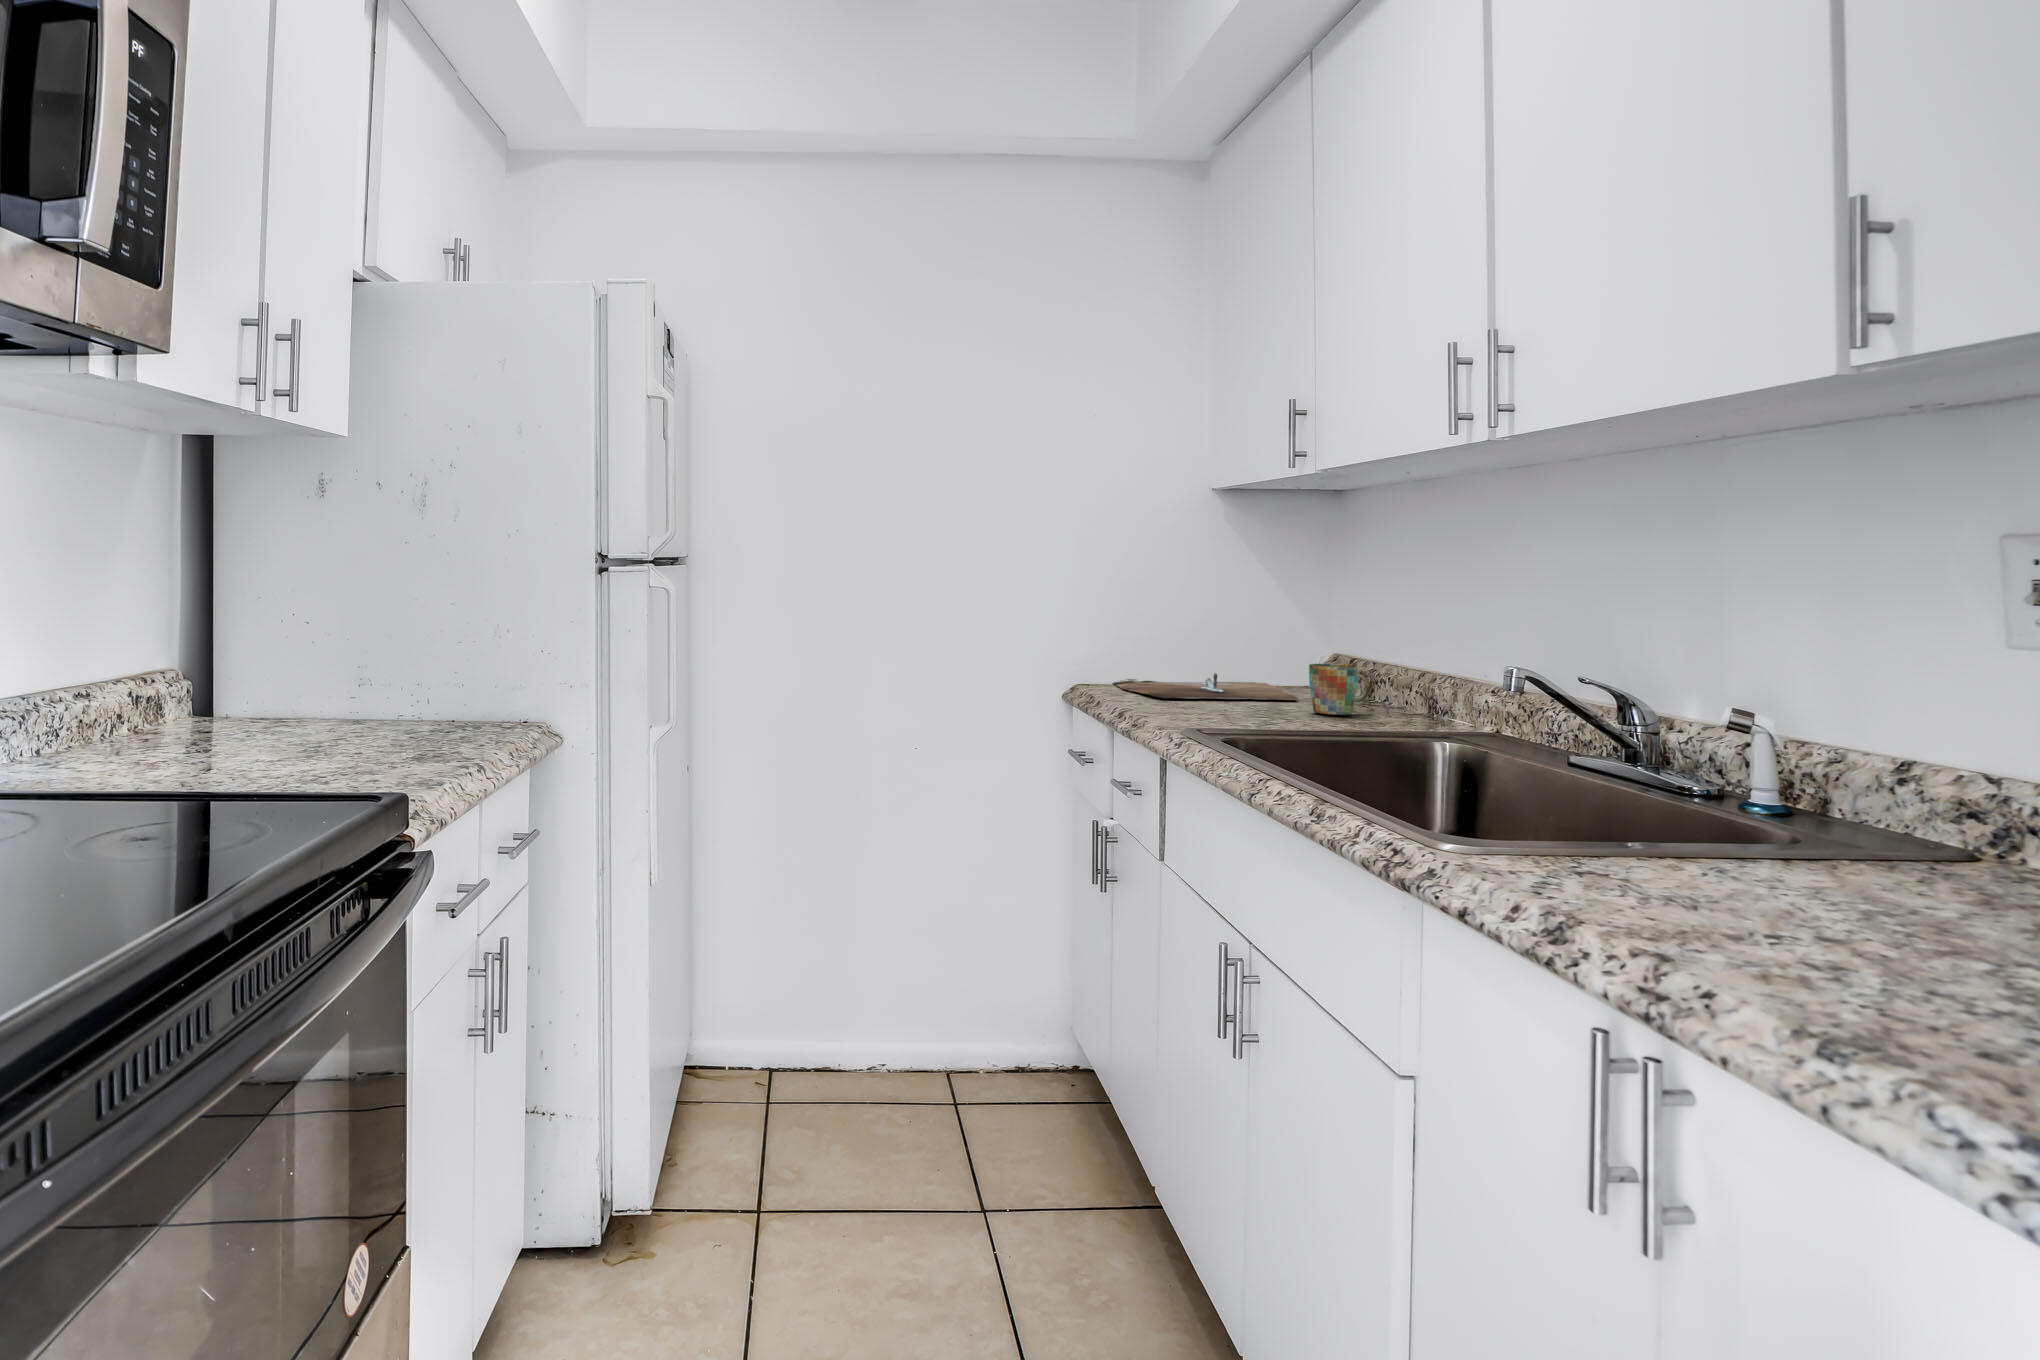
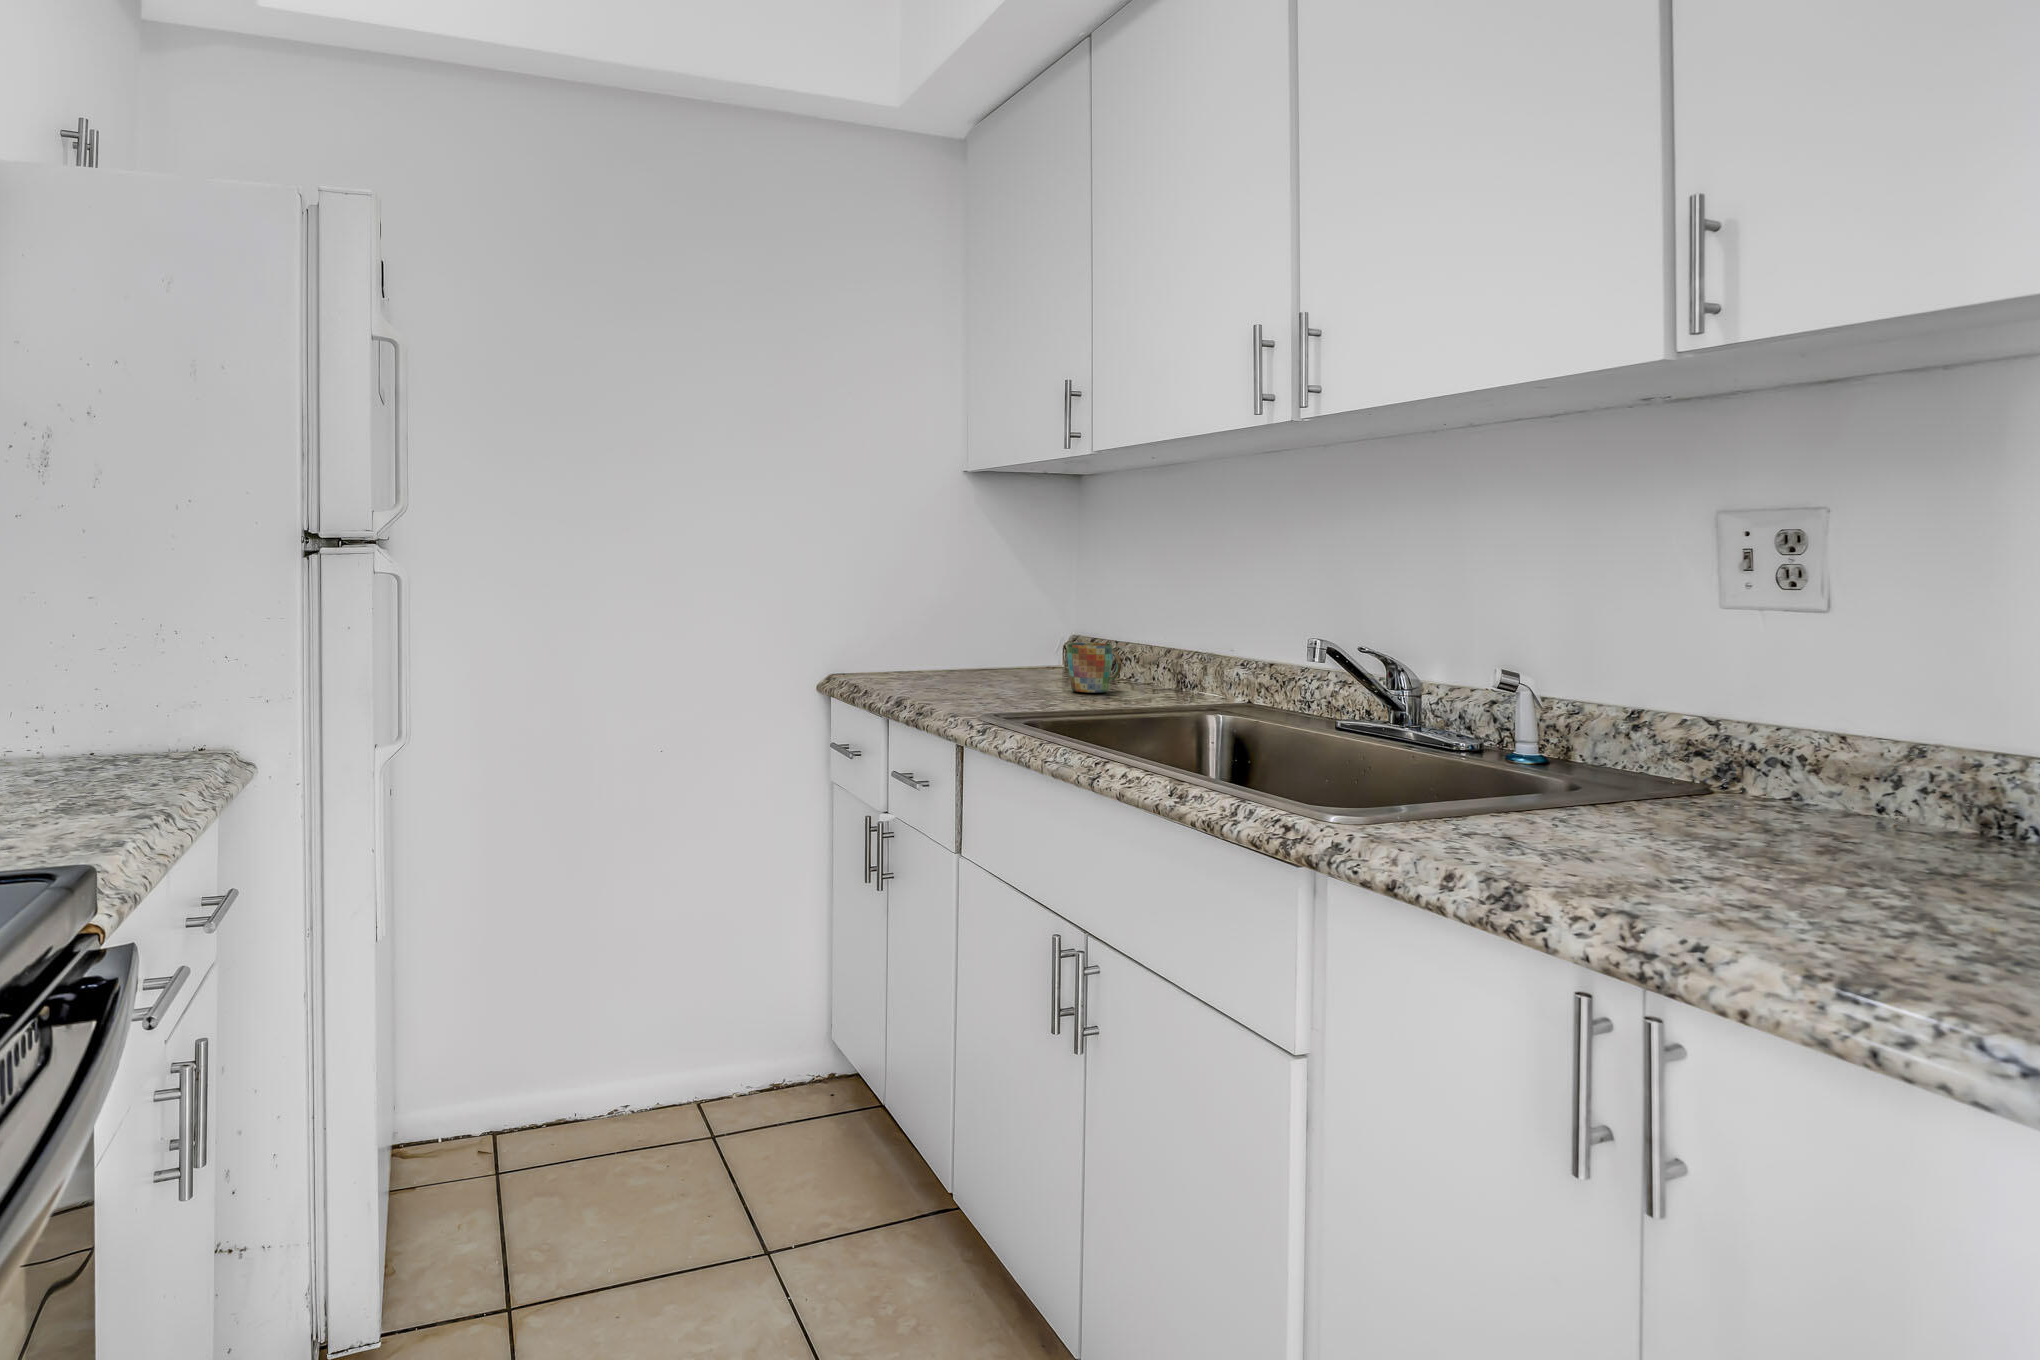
cutting board: present [1113,673,1298,700] -> none [858,656,1048,684]

